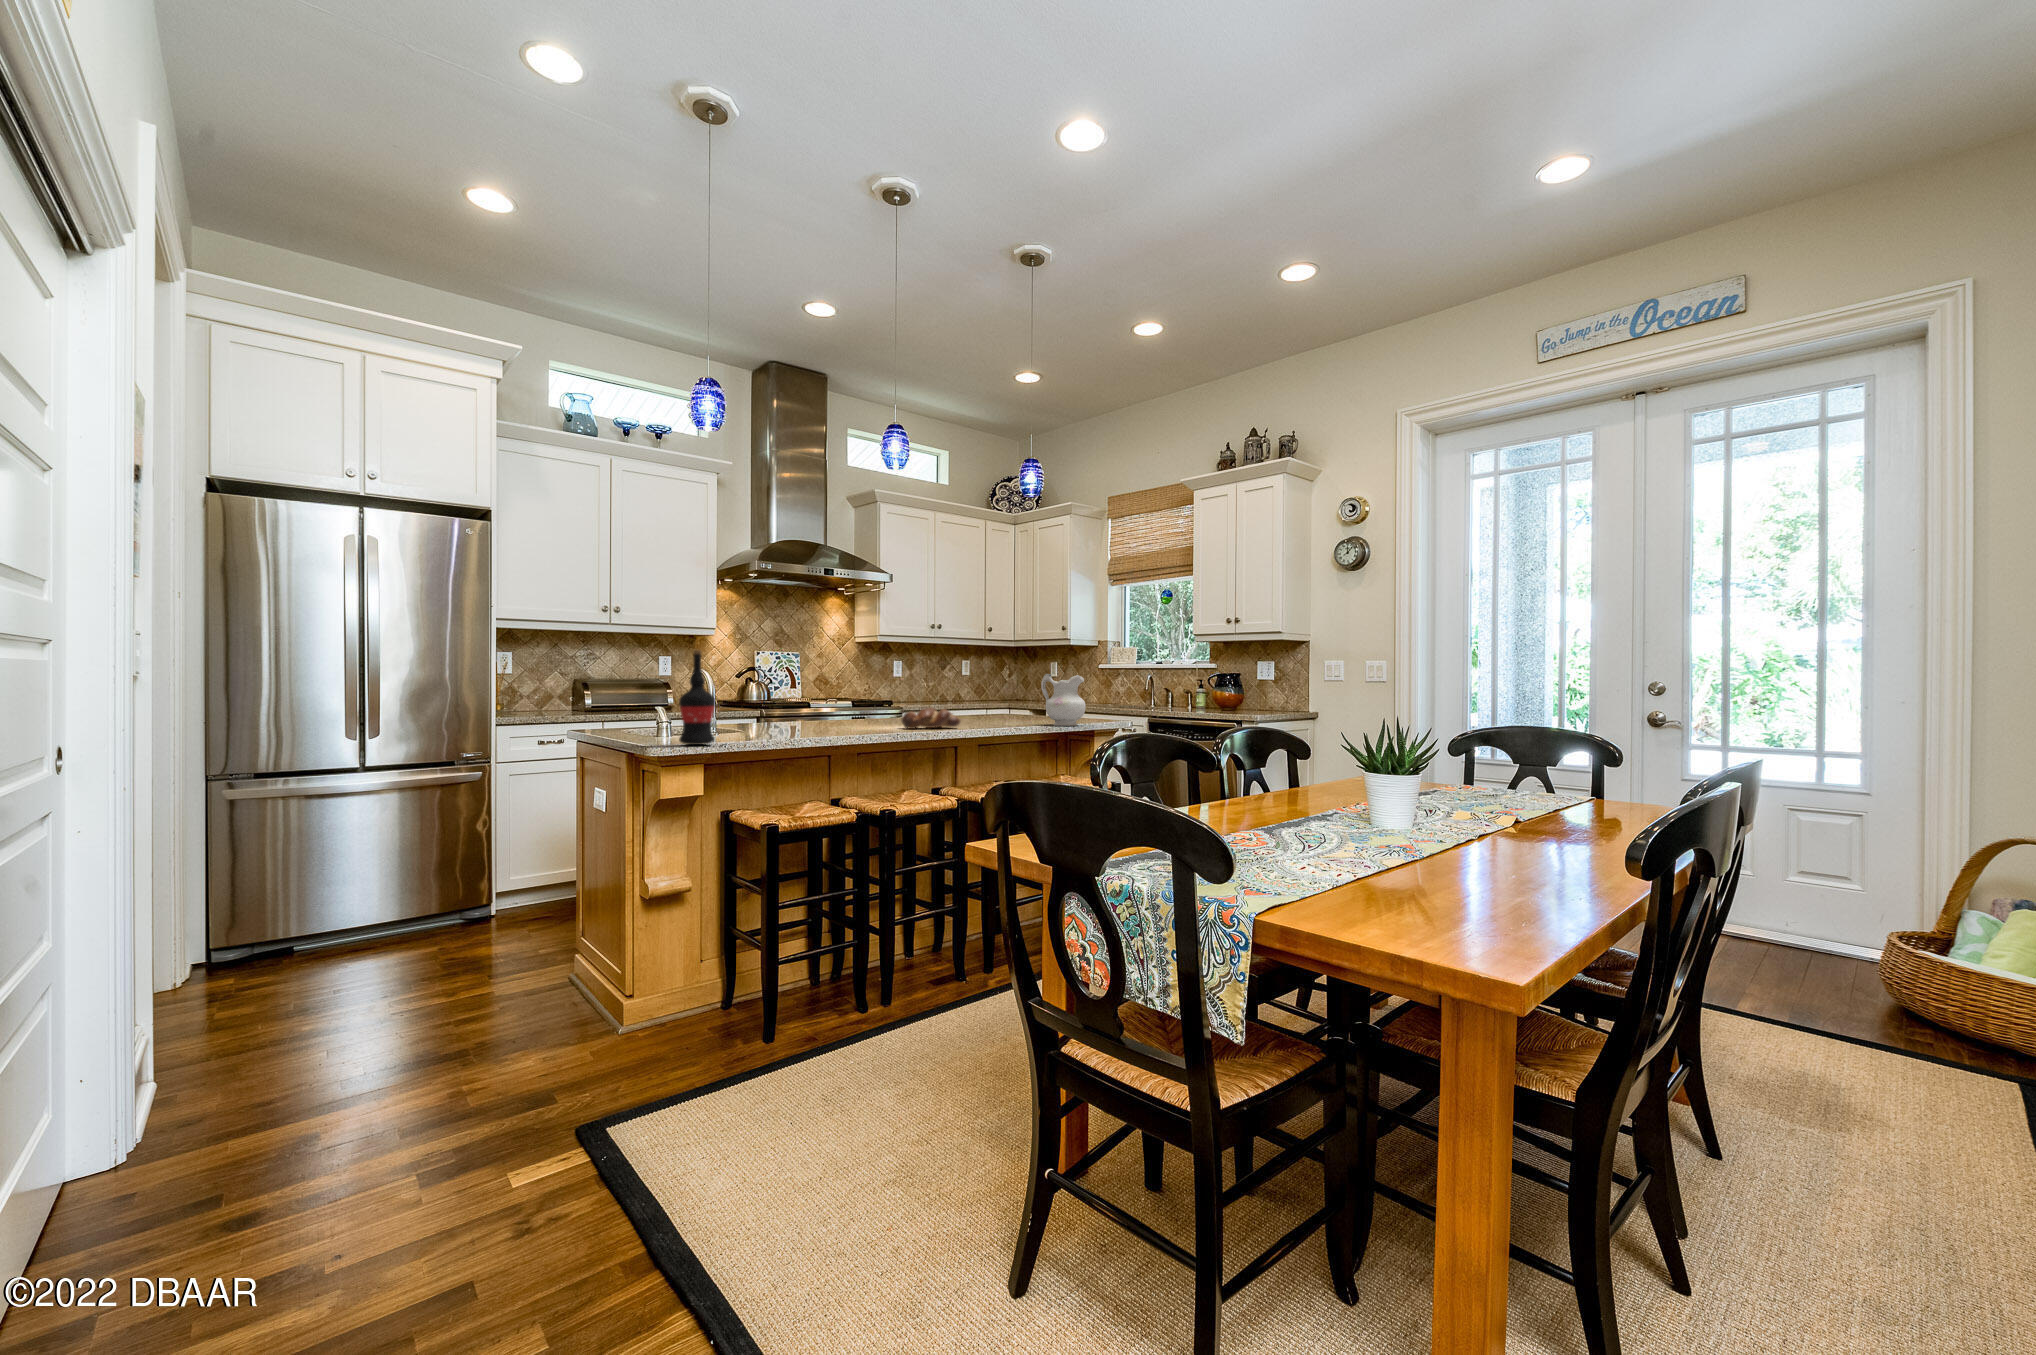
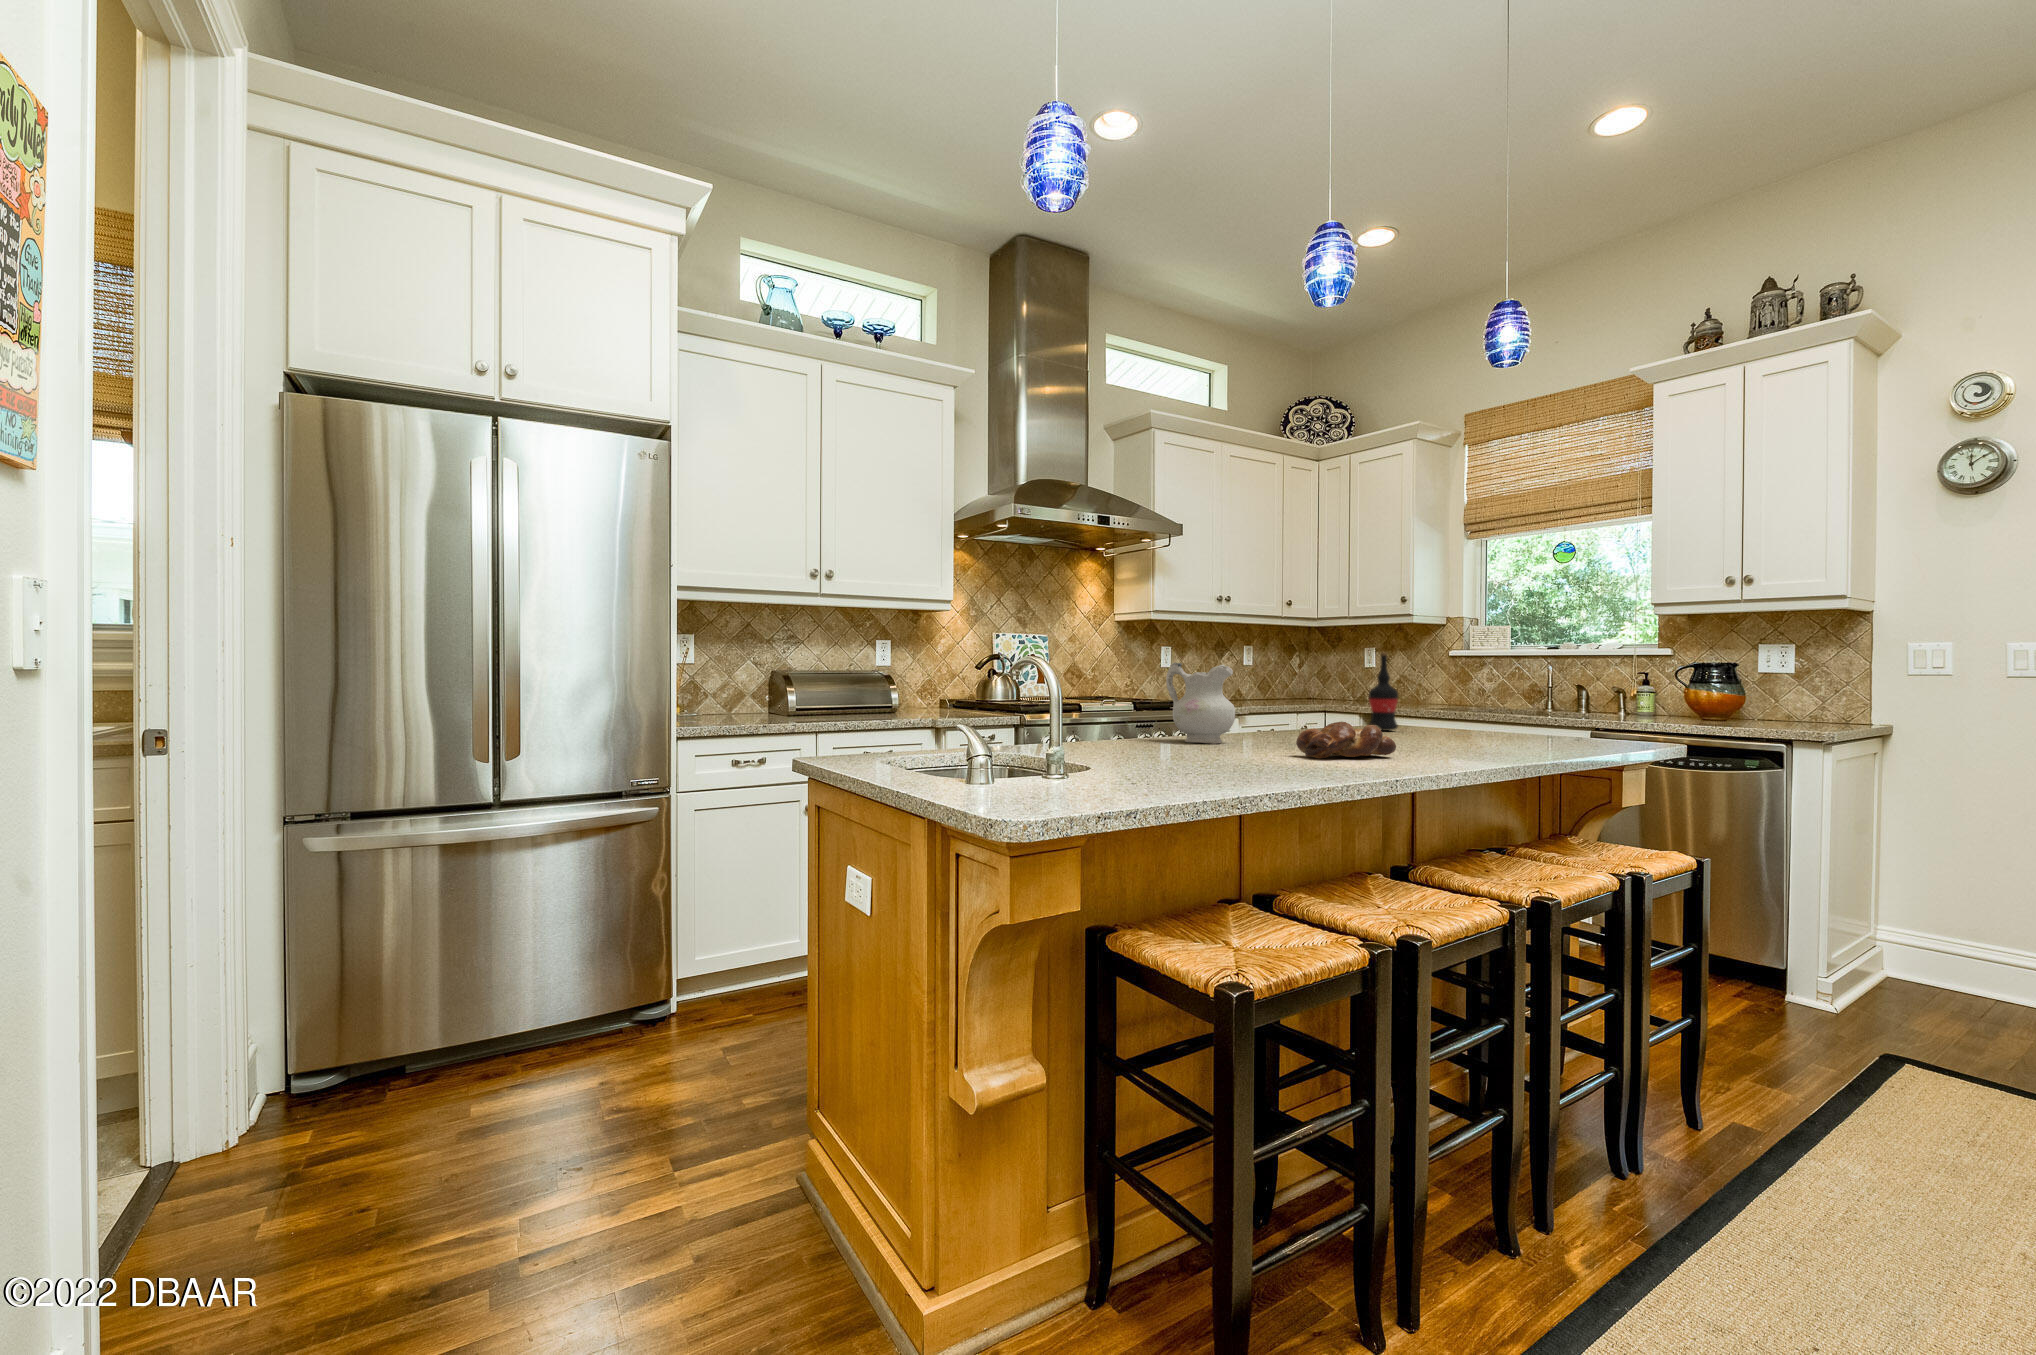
wine bottle: present [679,650,715,745] -> present [1369,652,1398,731]
ceramic pitcher: present [1041,674,1086,726] -> present [1166,663,1235,744]

